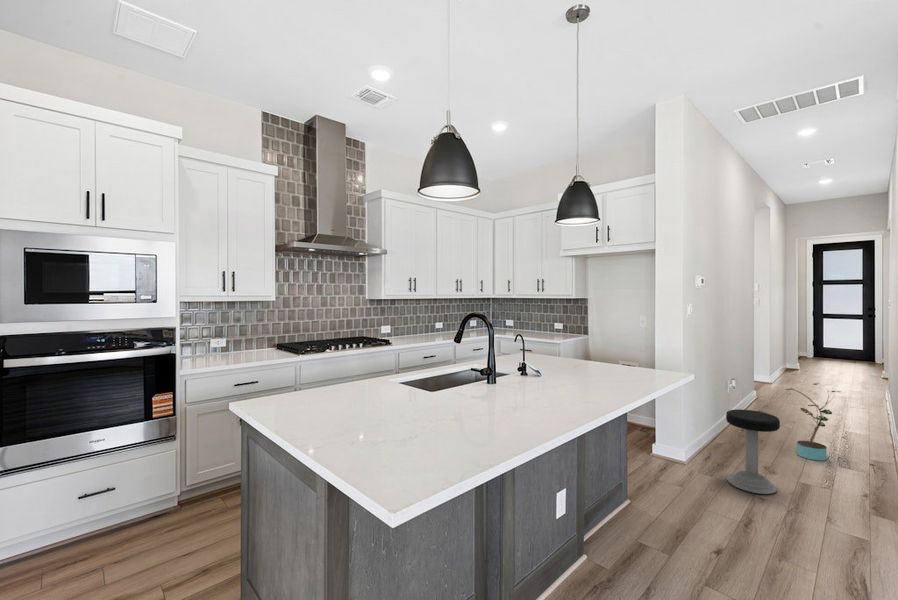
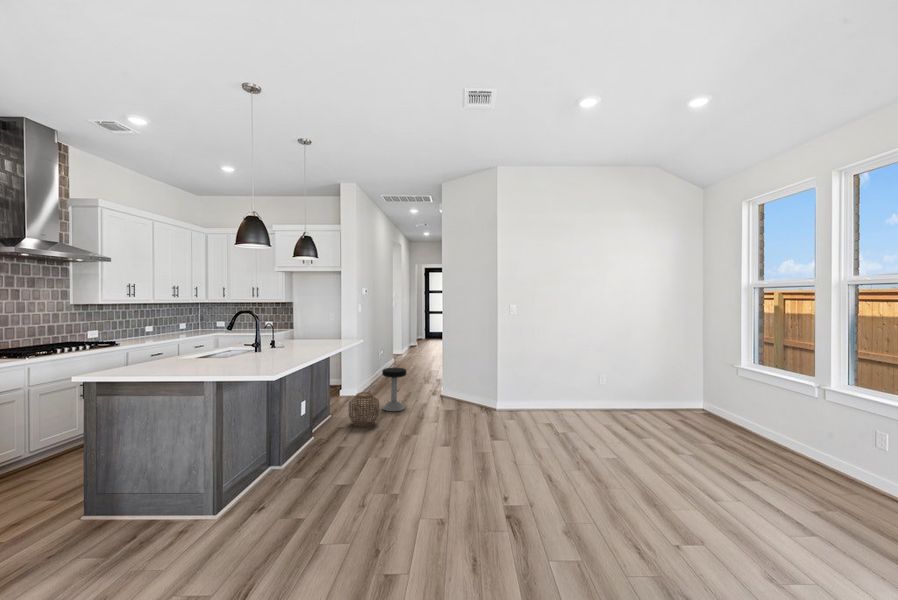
potted plant: present [786,383,840,461] -> none [409,350,433,392]
woven basket: none [658,448,718,514] -> present [349,392,379,427]

